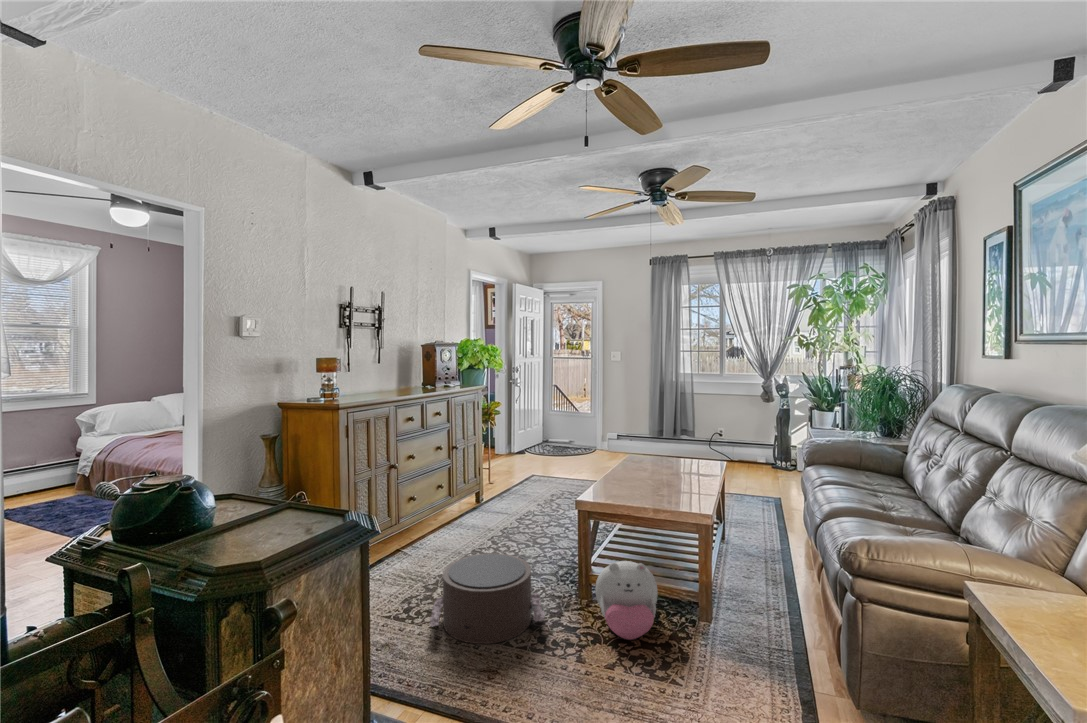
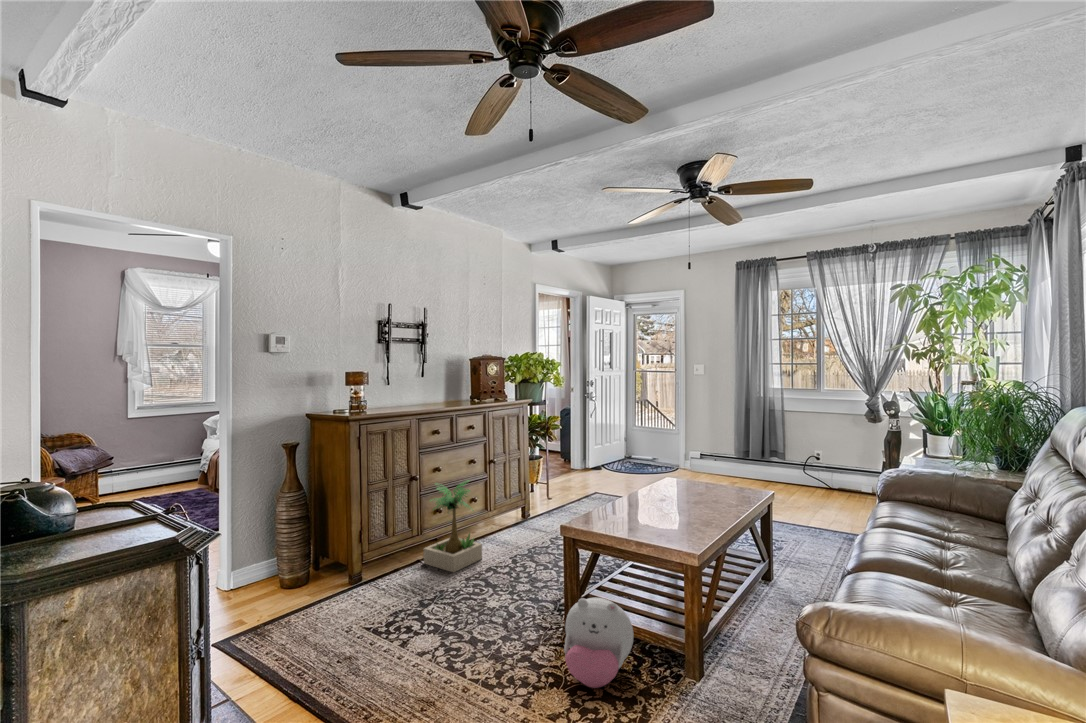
potted plant: none [404,465,464,557] -> present [424,480,482,572]
pouf: present [430,553,544,644] -> none [392,574,517,670]

